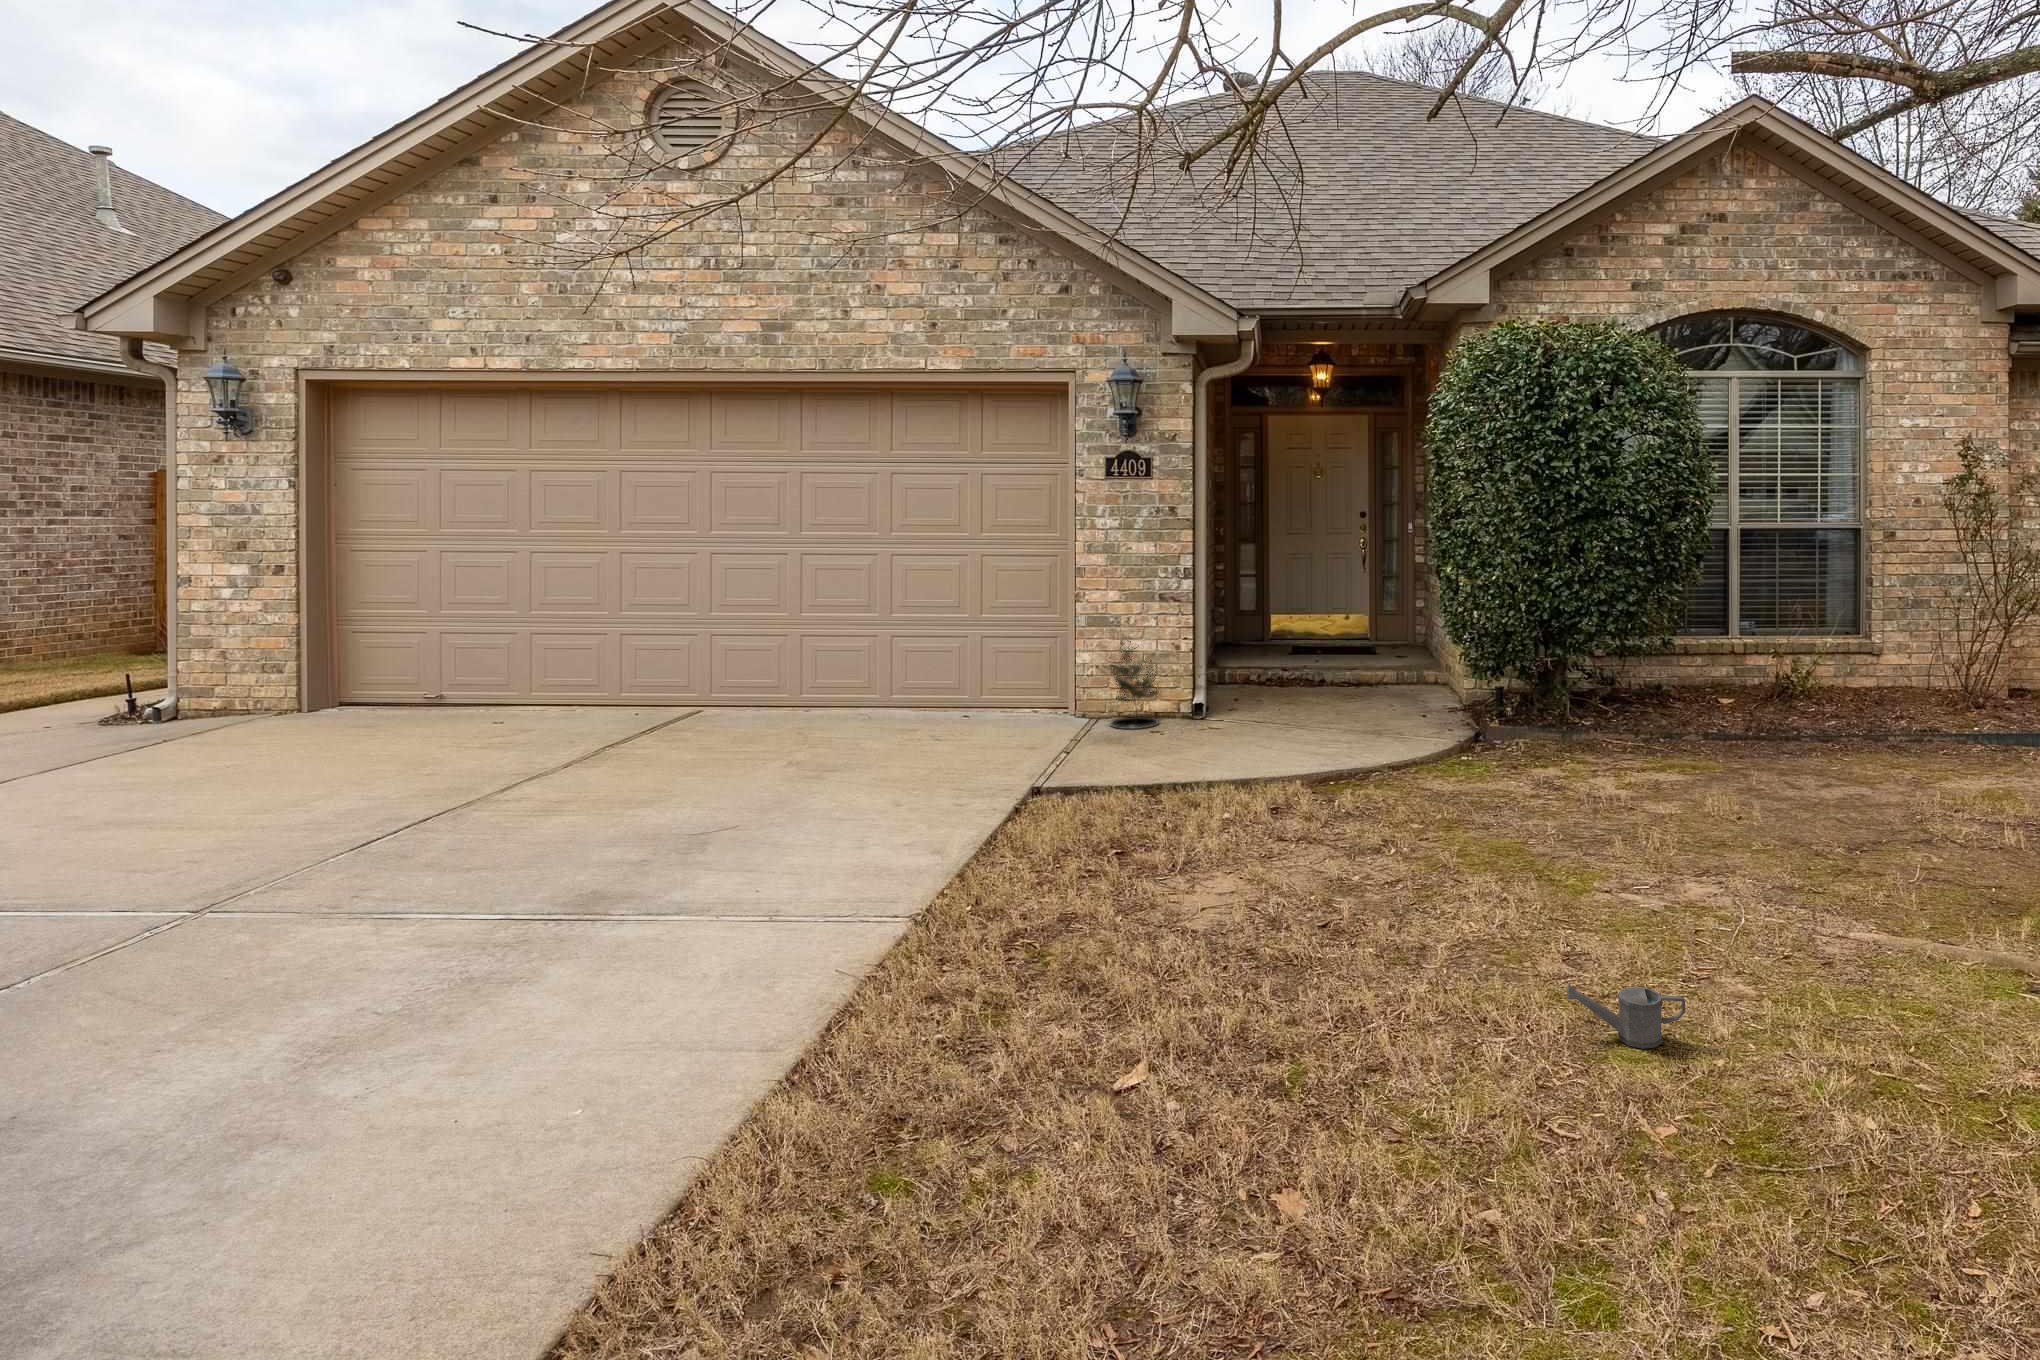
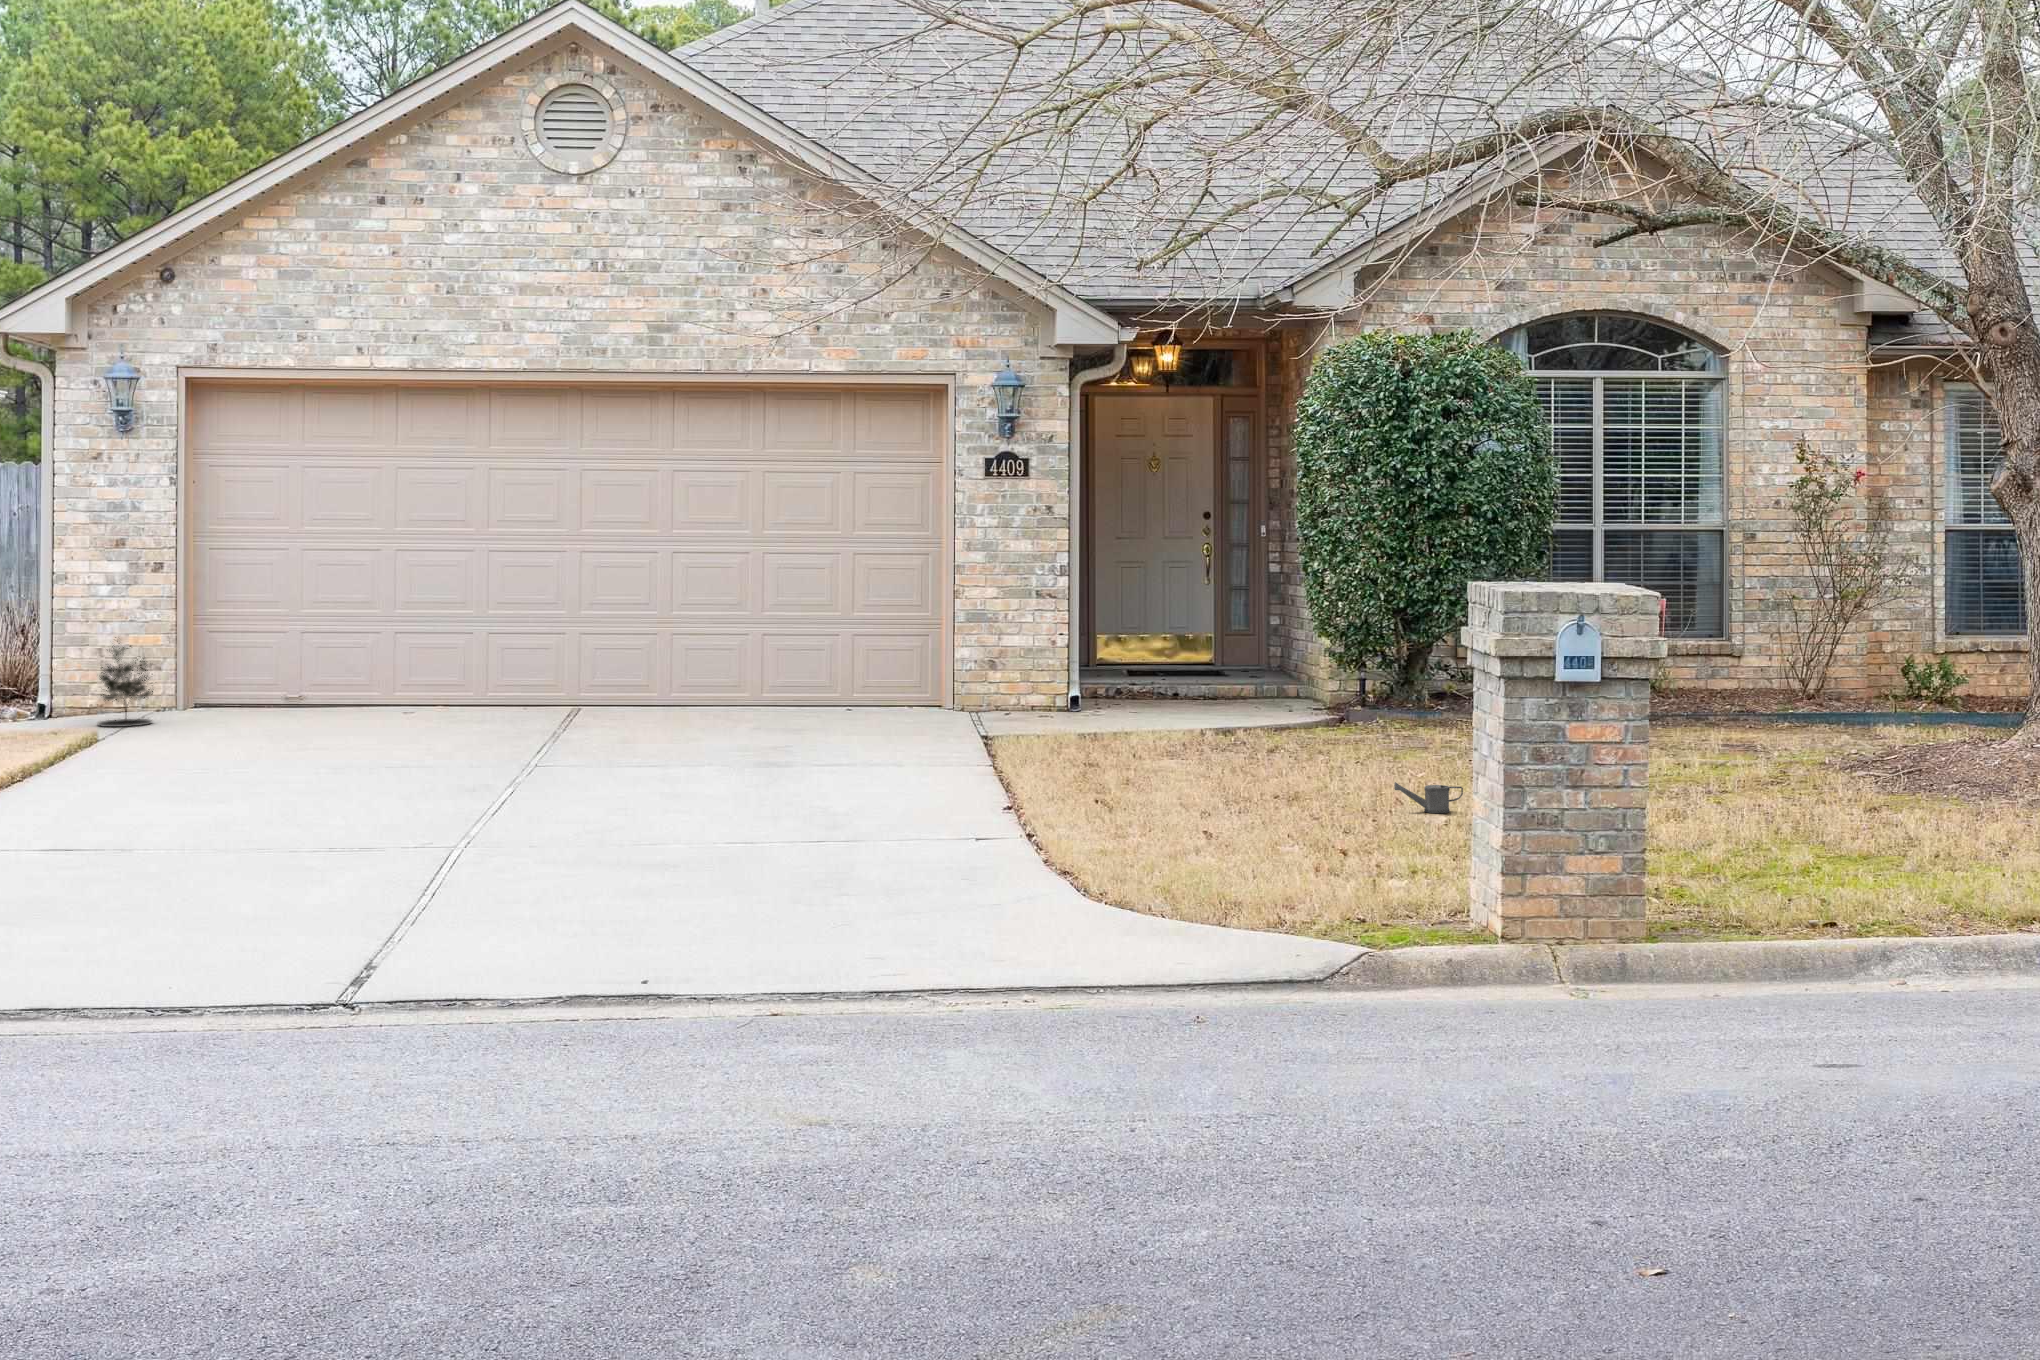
potted tree: present [1110,638,1159,729] -> present [98,637,154,727]

